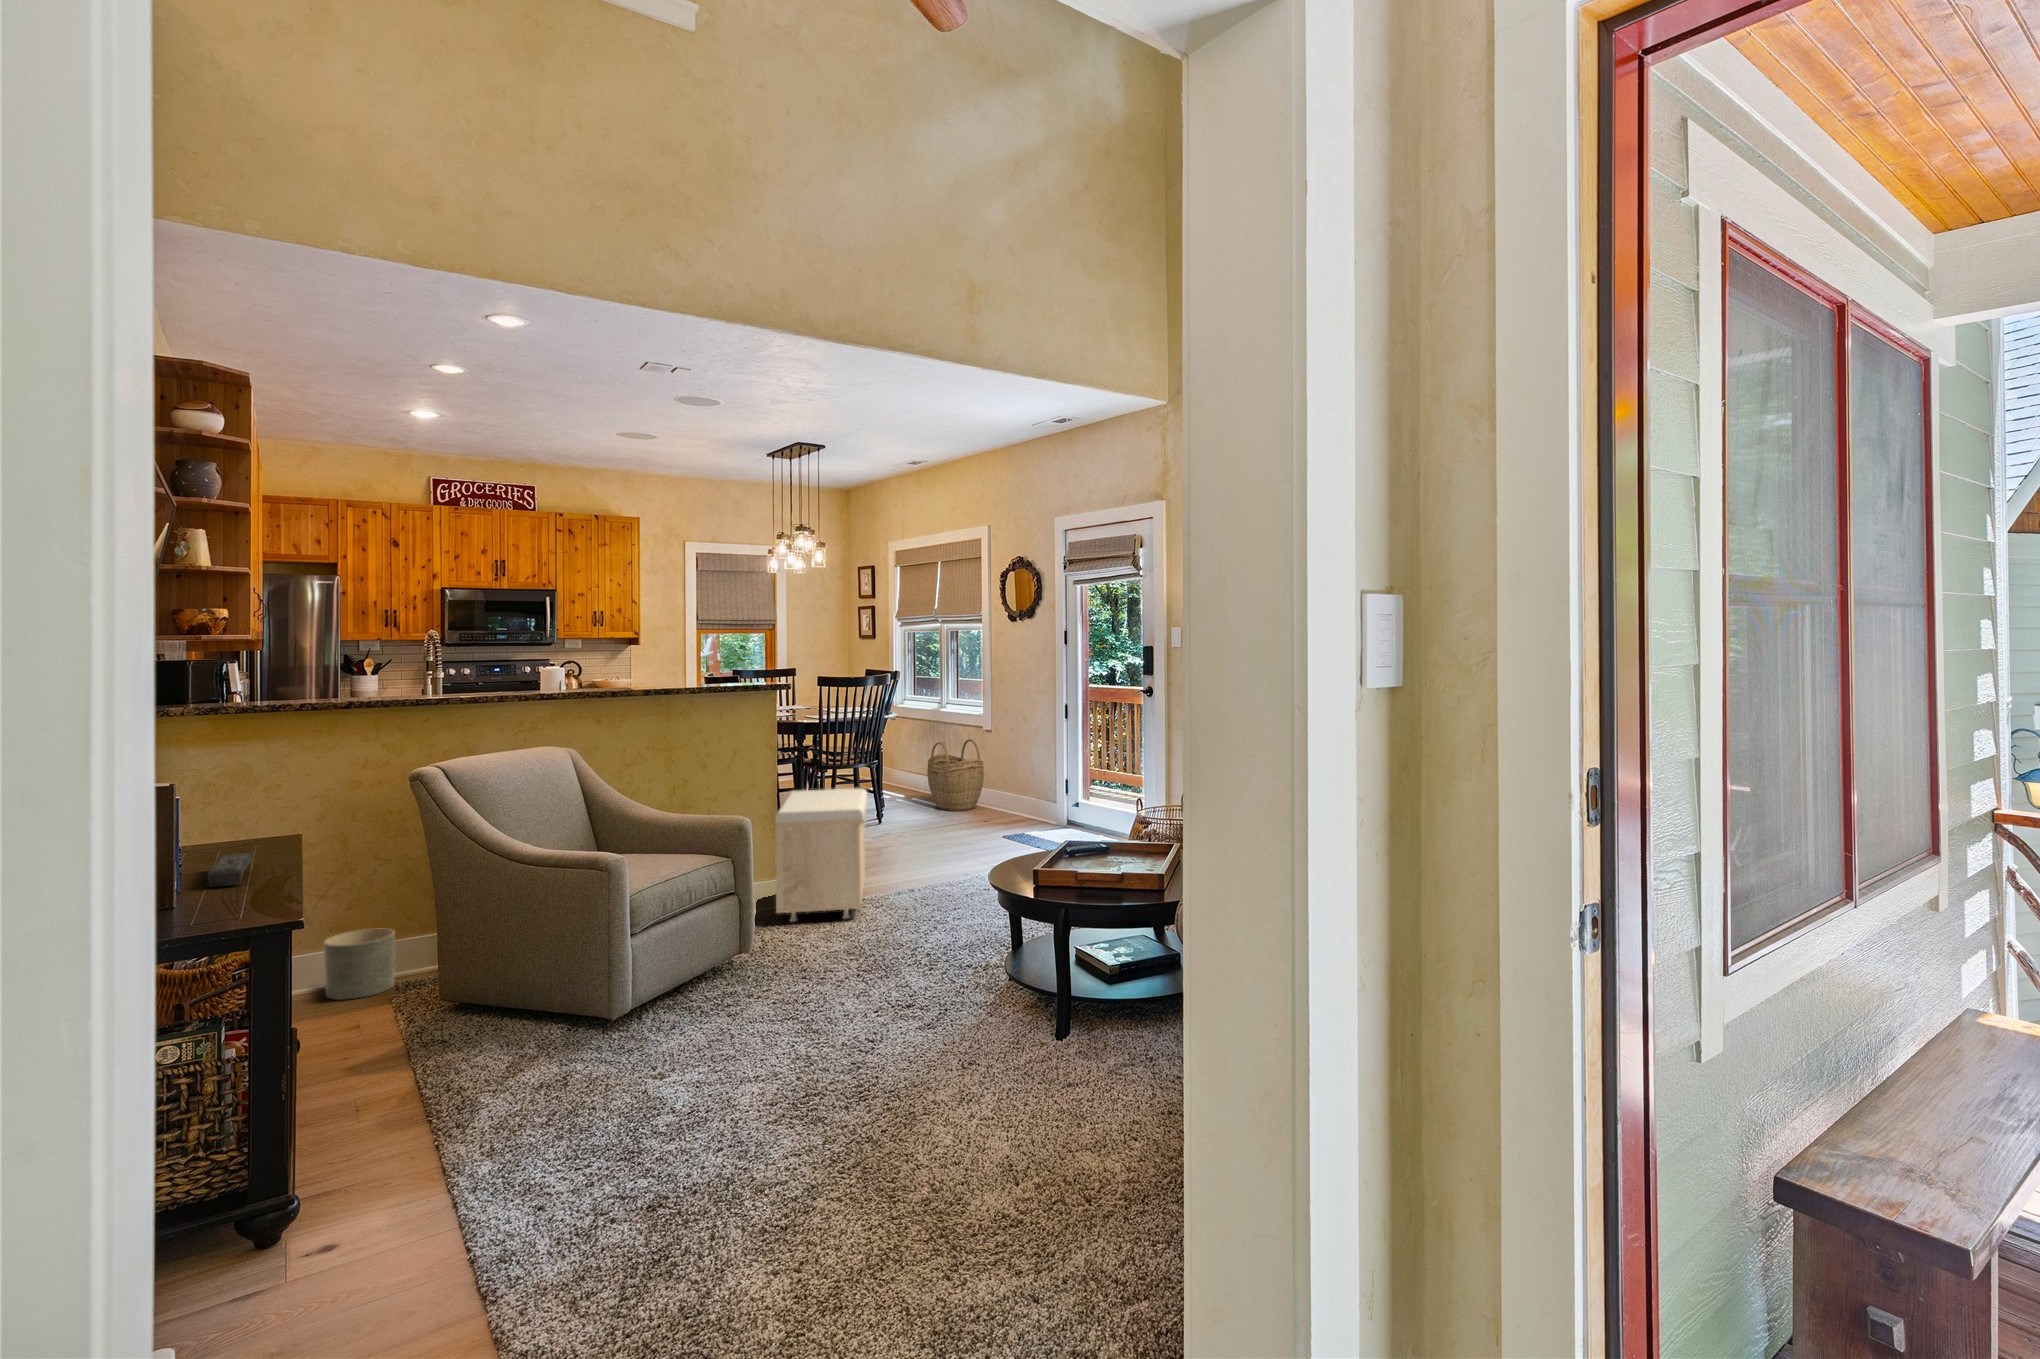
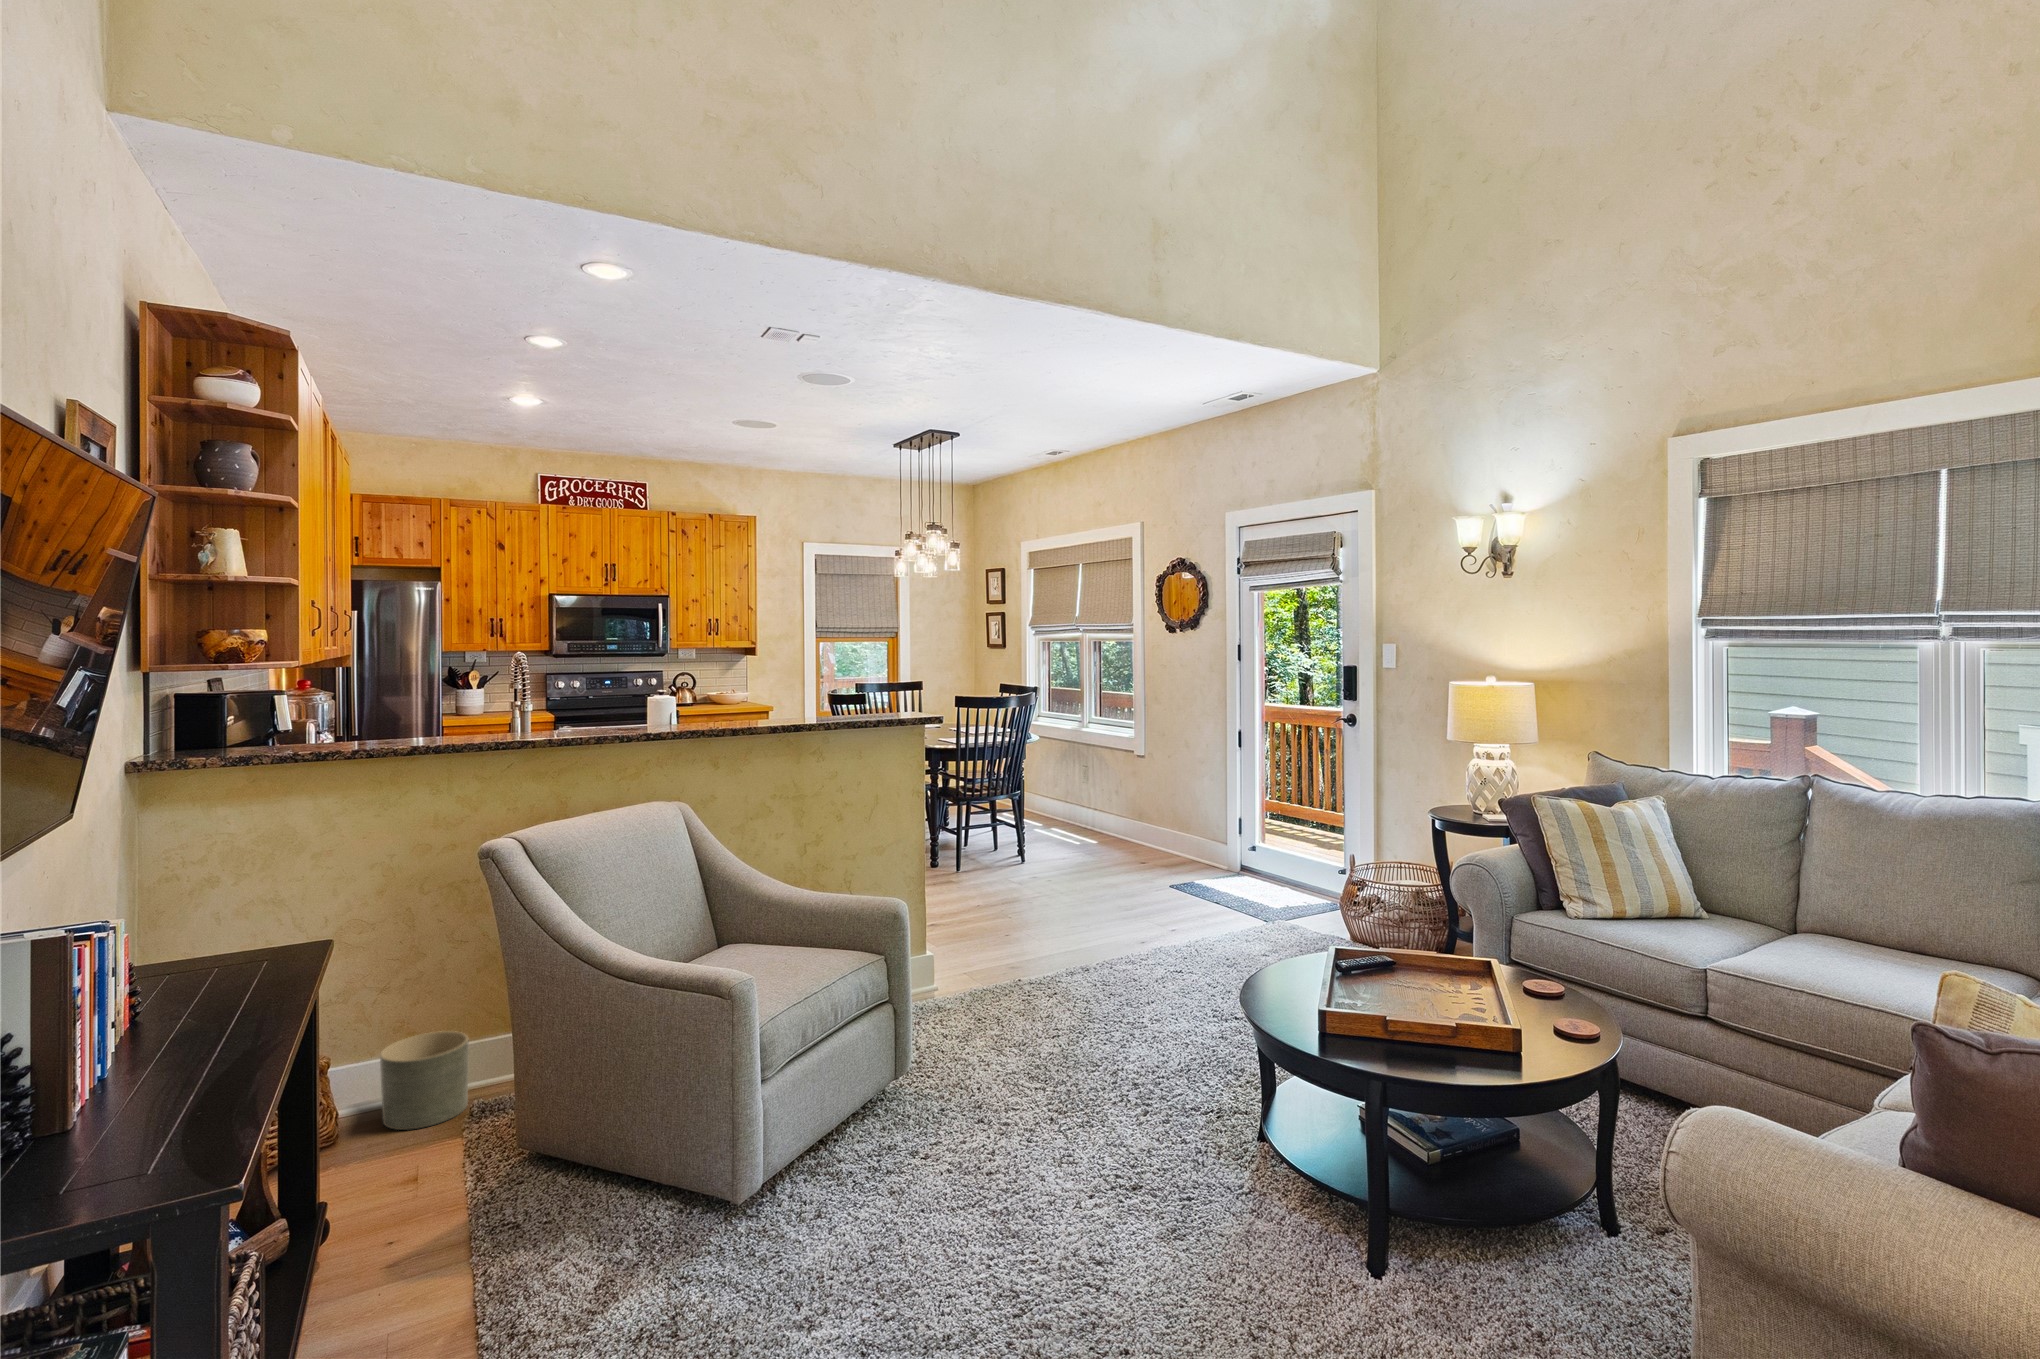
woven basket: present [927,739,984,811] -> none [1073,765,1137,847]
storage bench: present [775,788,868,922] -> none [929,841,1037,1015]
remote control: present [207,853,252,887] -> none [135,1006,228,1087]

